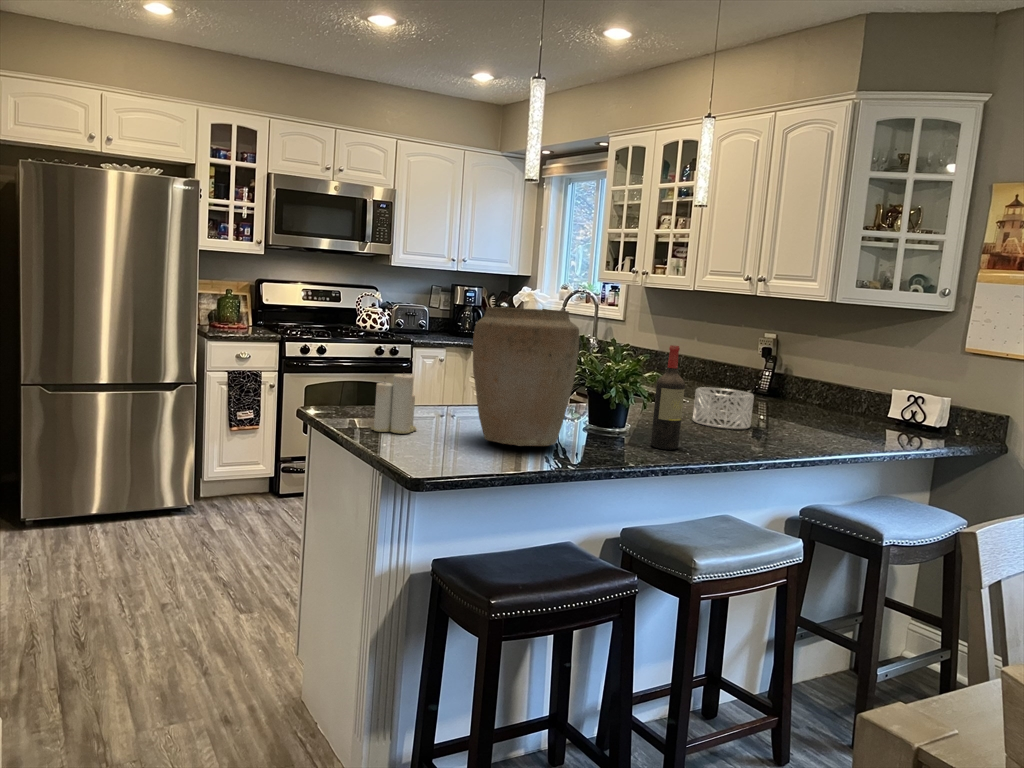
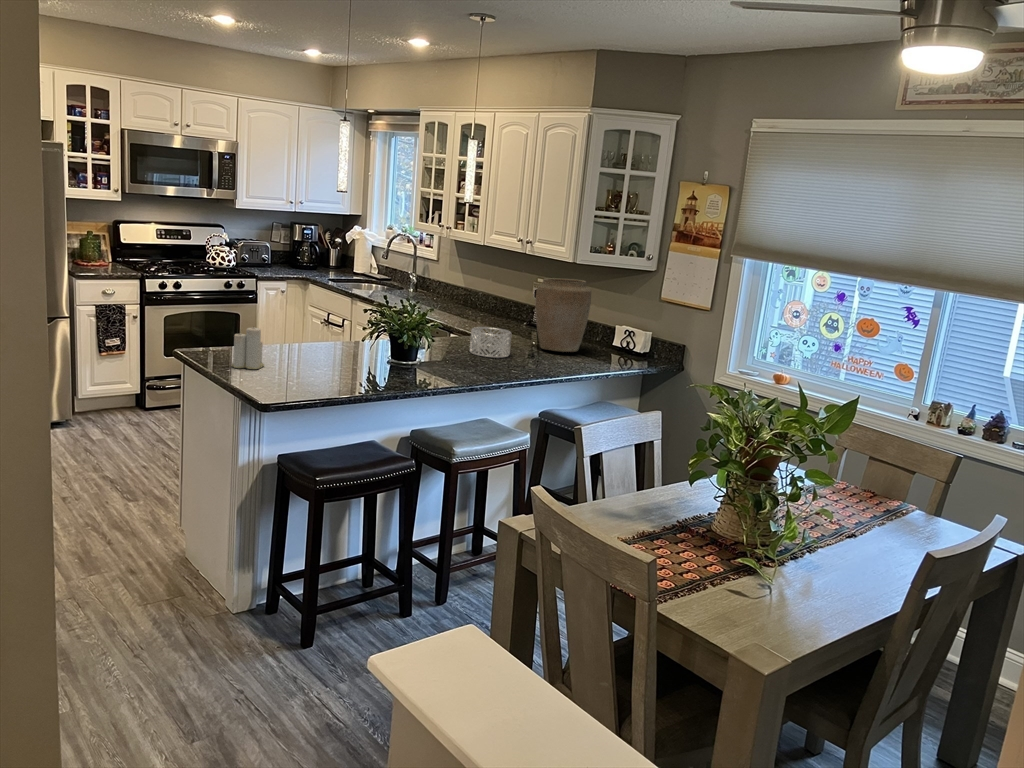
vase: present [473,307,579,446] -> present [535,278,591,352]
wine bottle: present [651,345,685,450] -> none [430,305,453,376]

